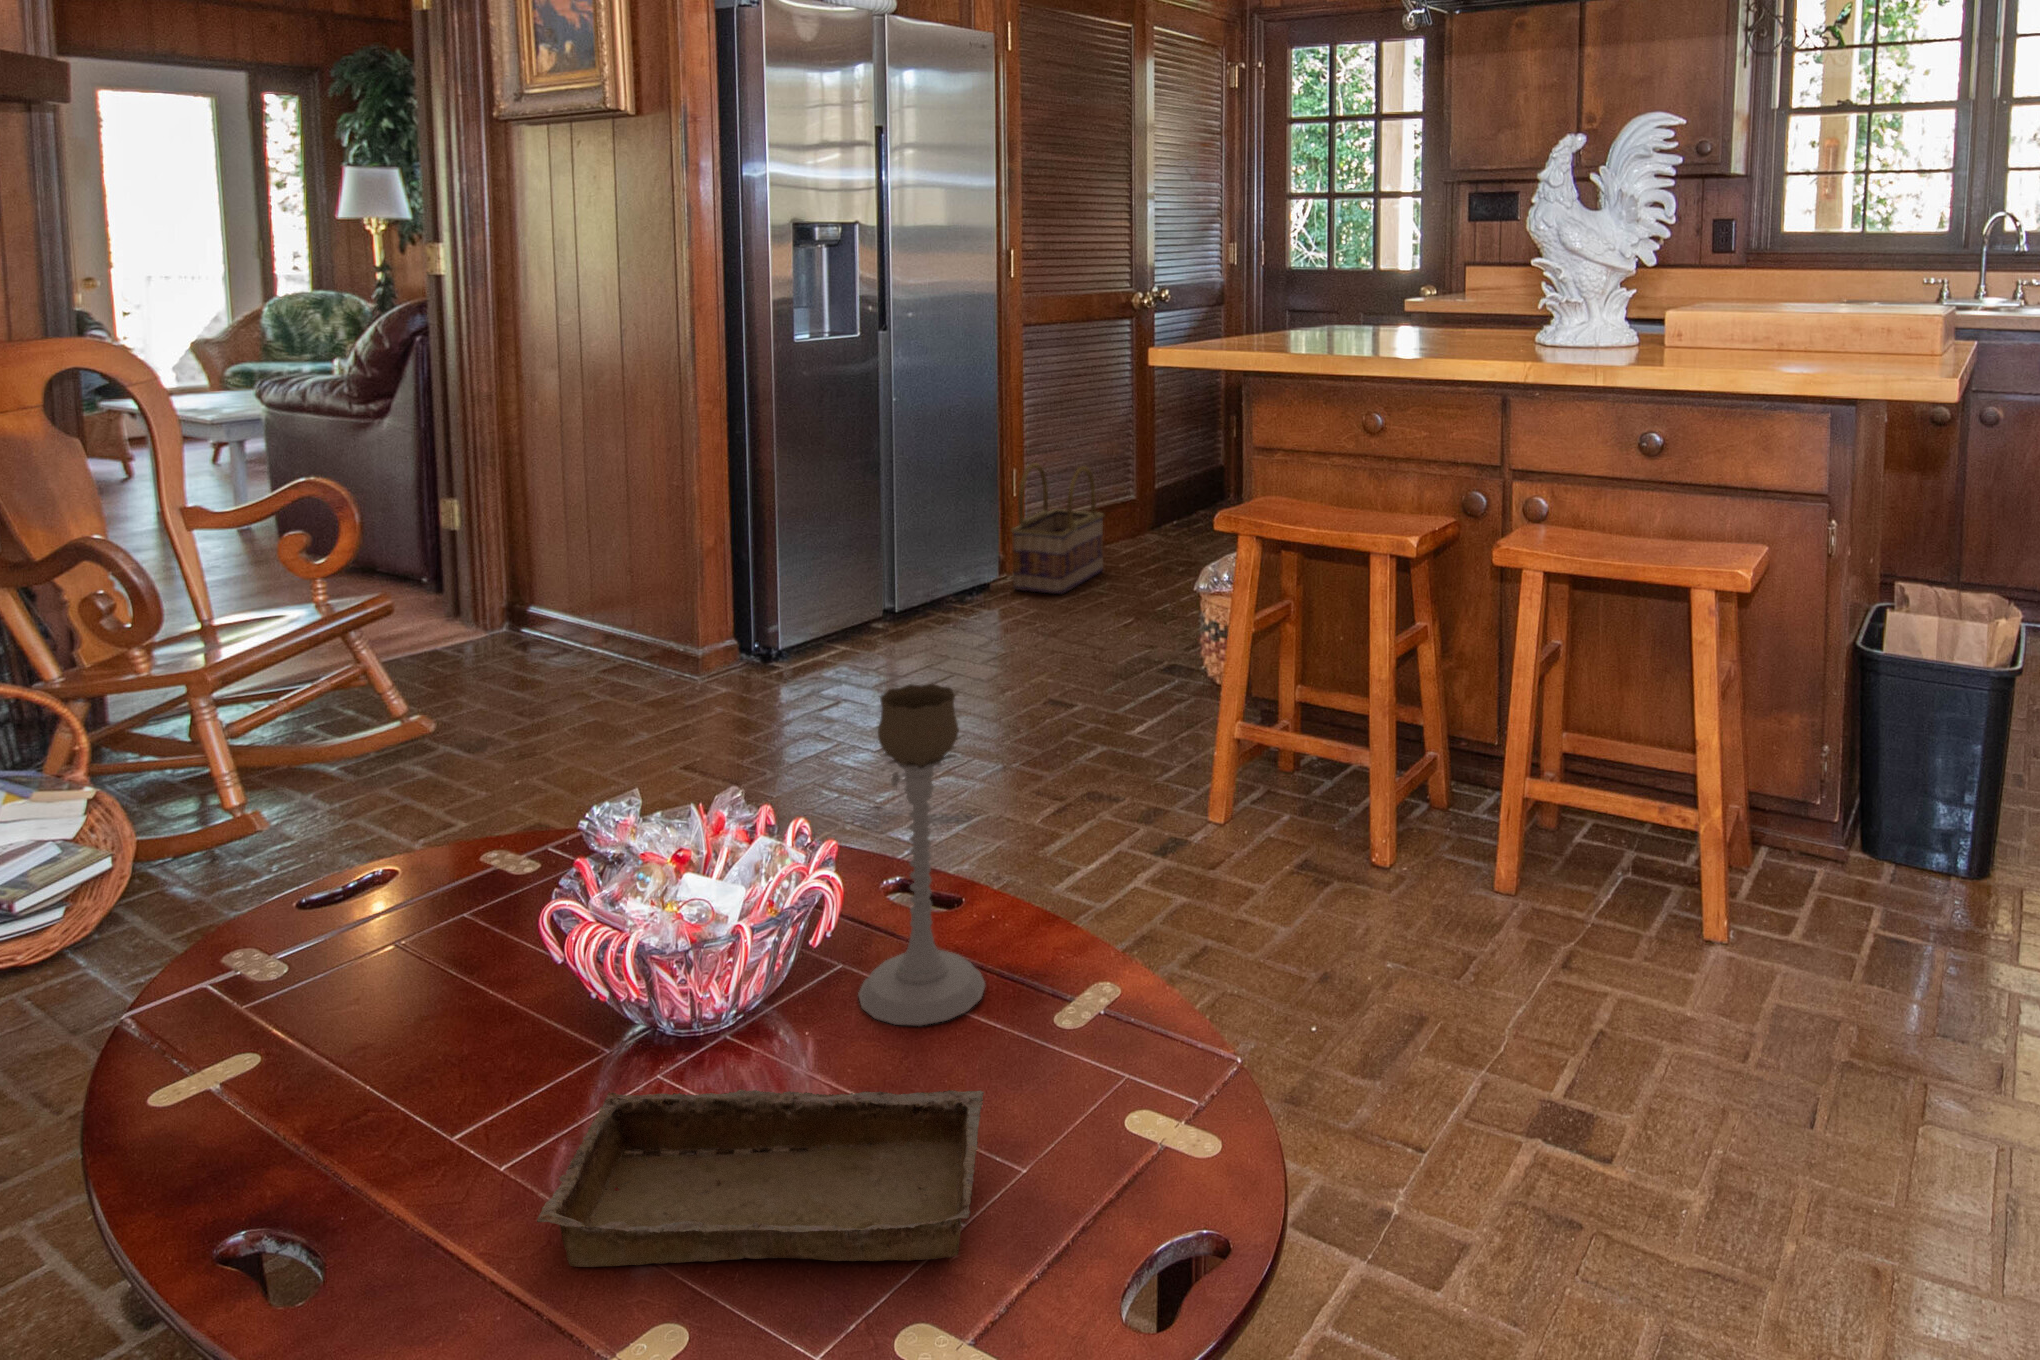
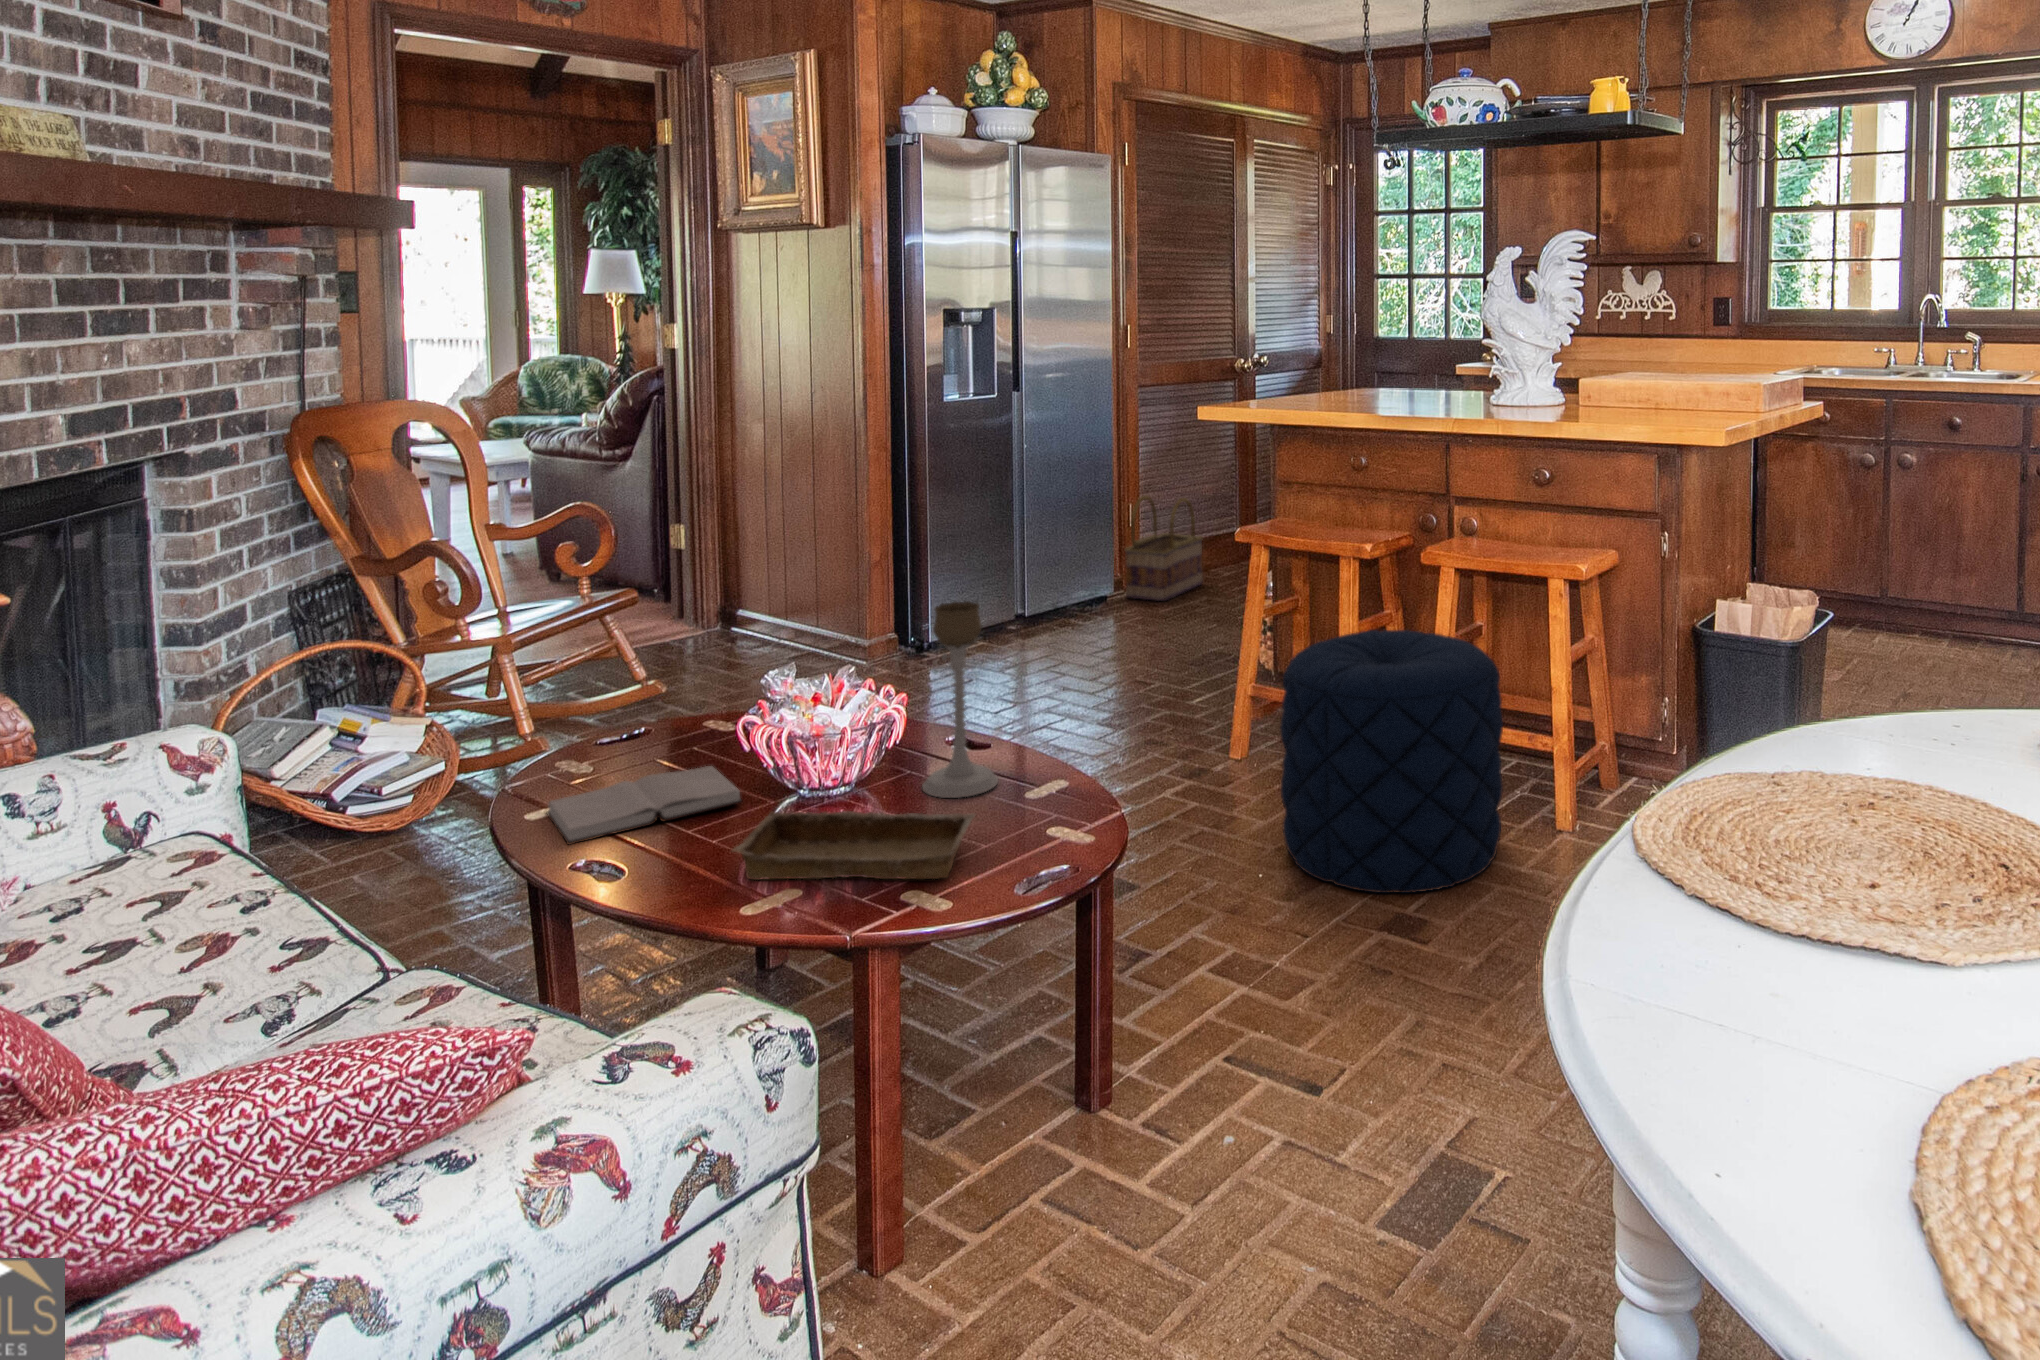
pouf: none [1325,671,1655,1071] -> present [1280,630,1503,893]
hardback book: none [198,963,553,1167] -> present [547,766,742,845]

